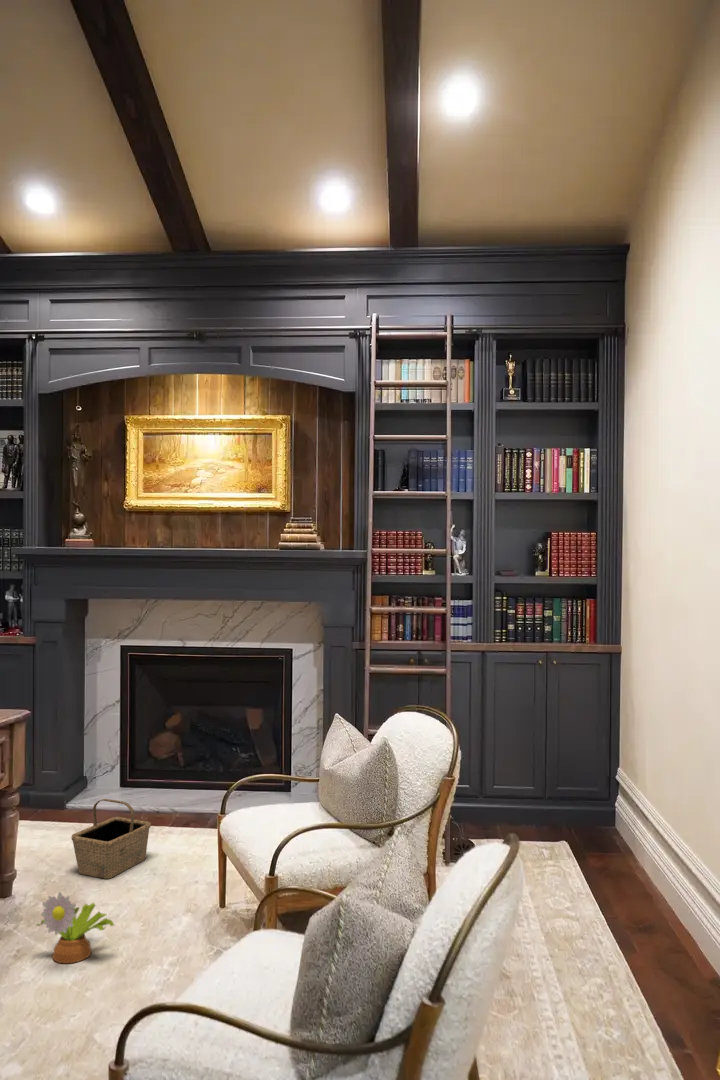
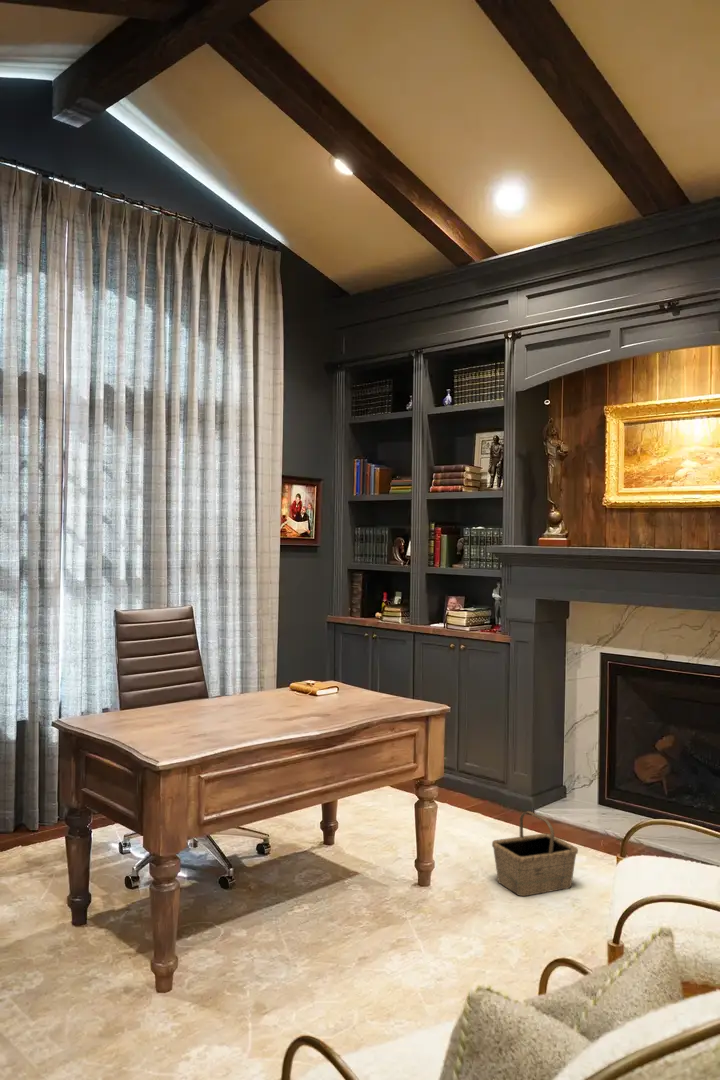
decorative plant: present [37,892,114,963] -> none [406,892,474,969]

